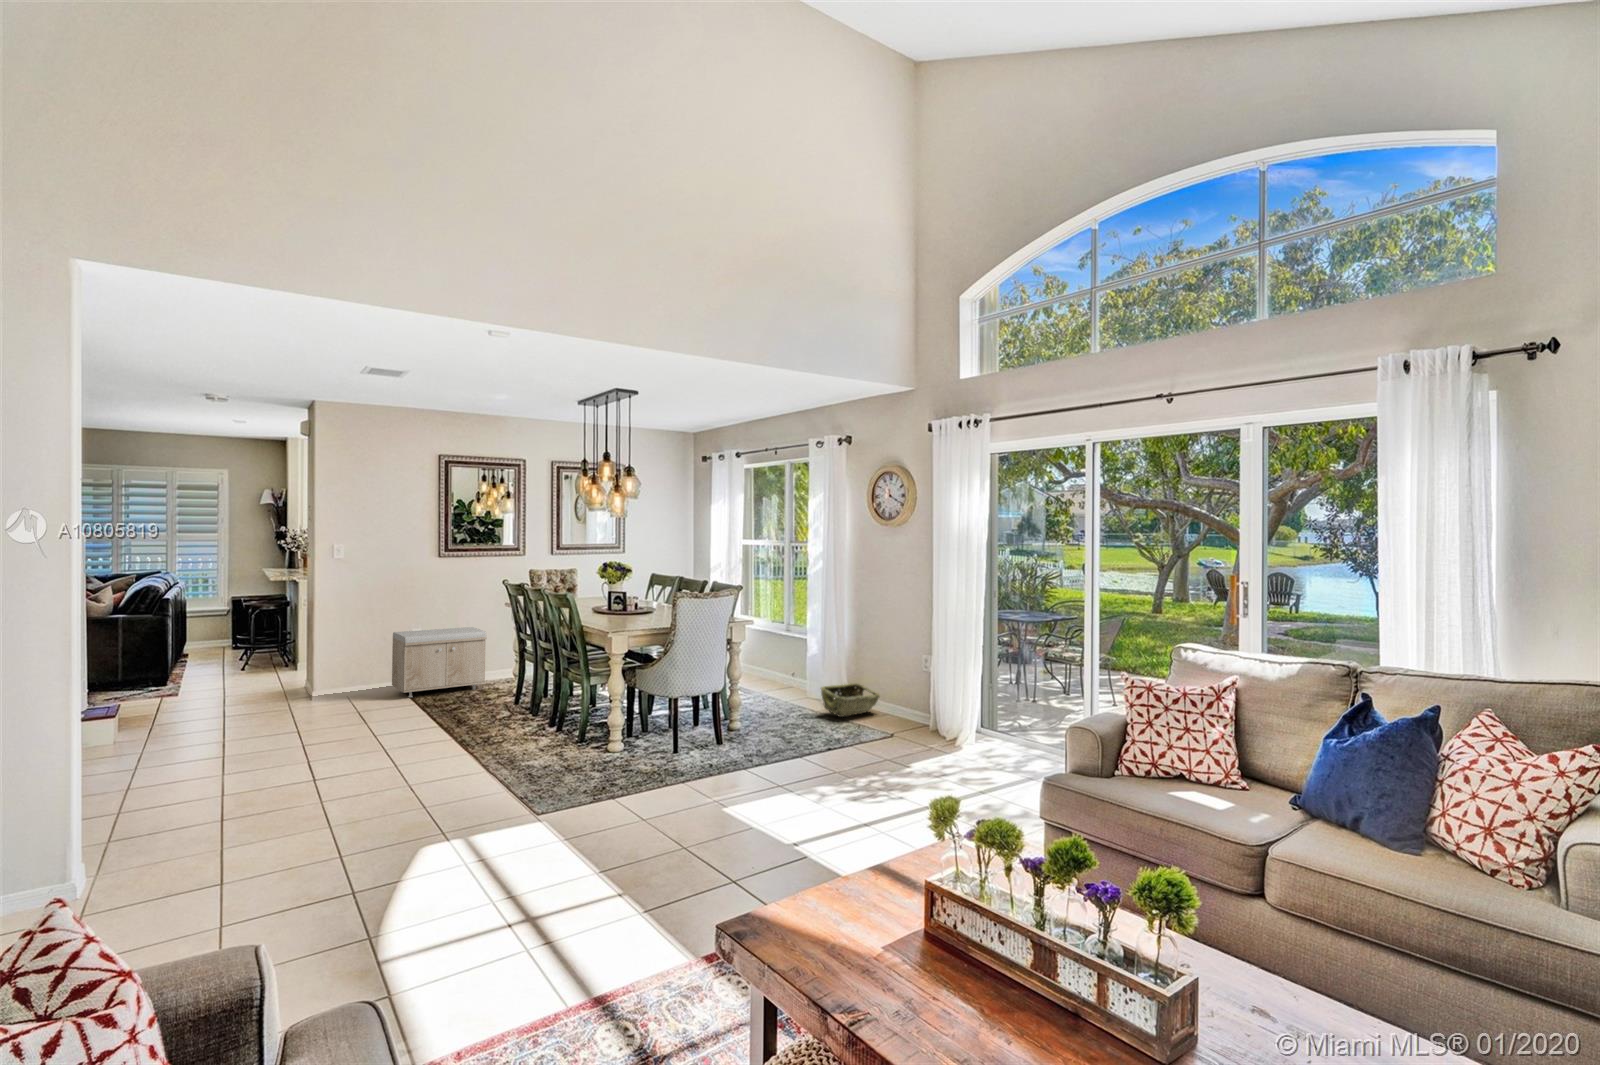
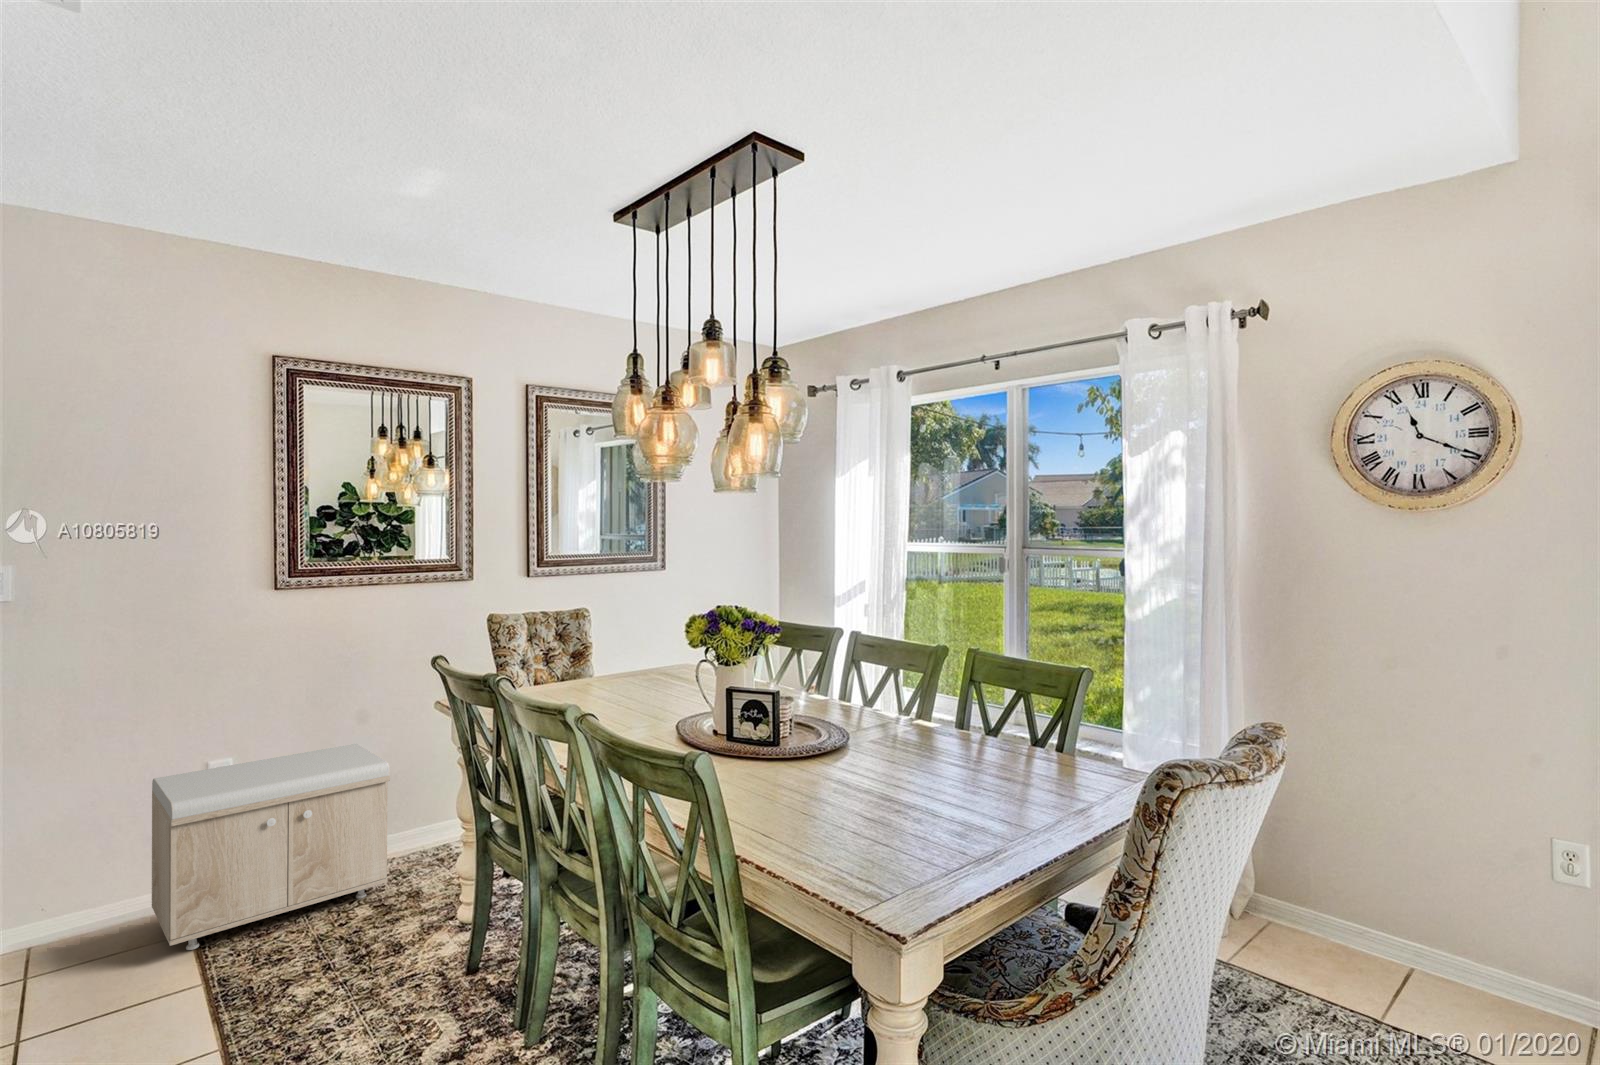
woven basket: present [821,683,880,717] -> none [1273,885,1409,1006]

